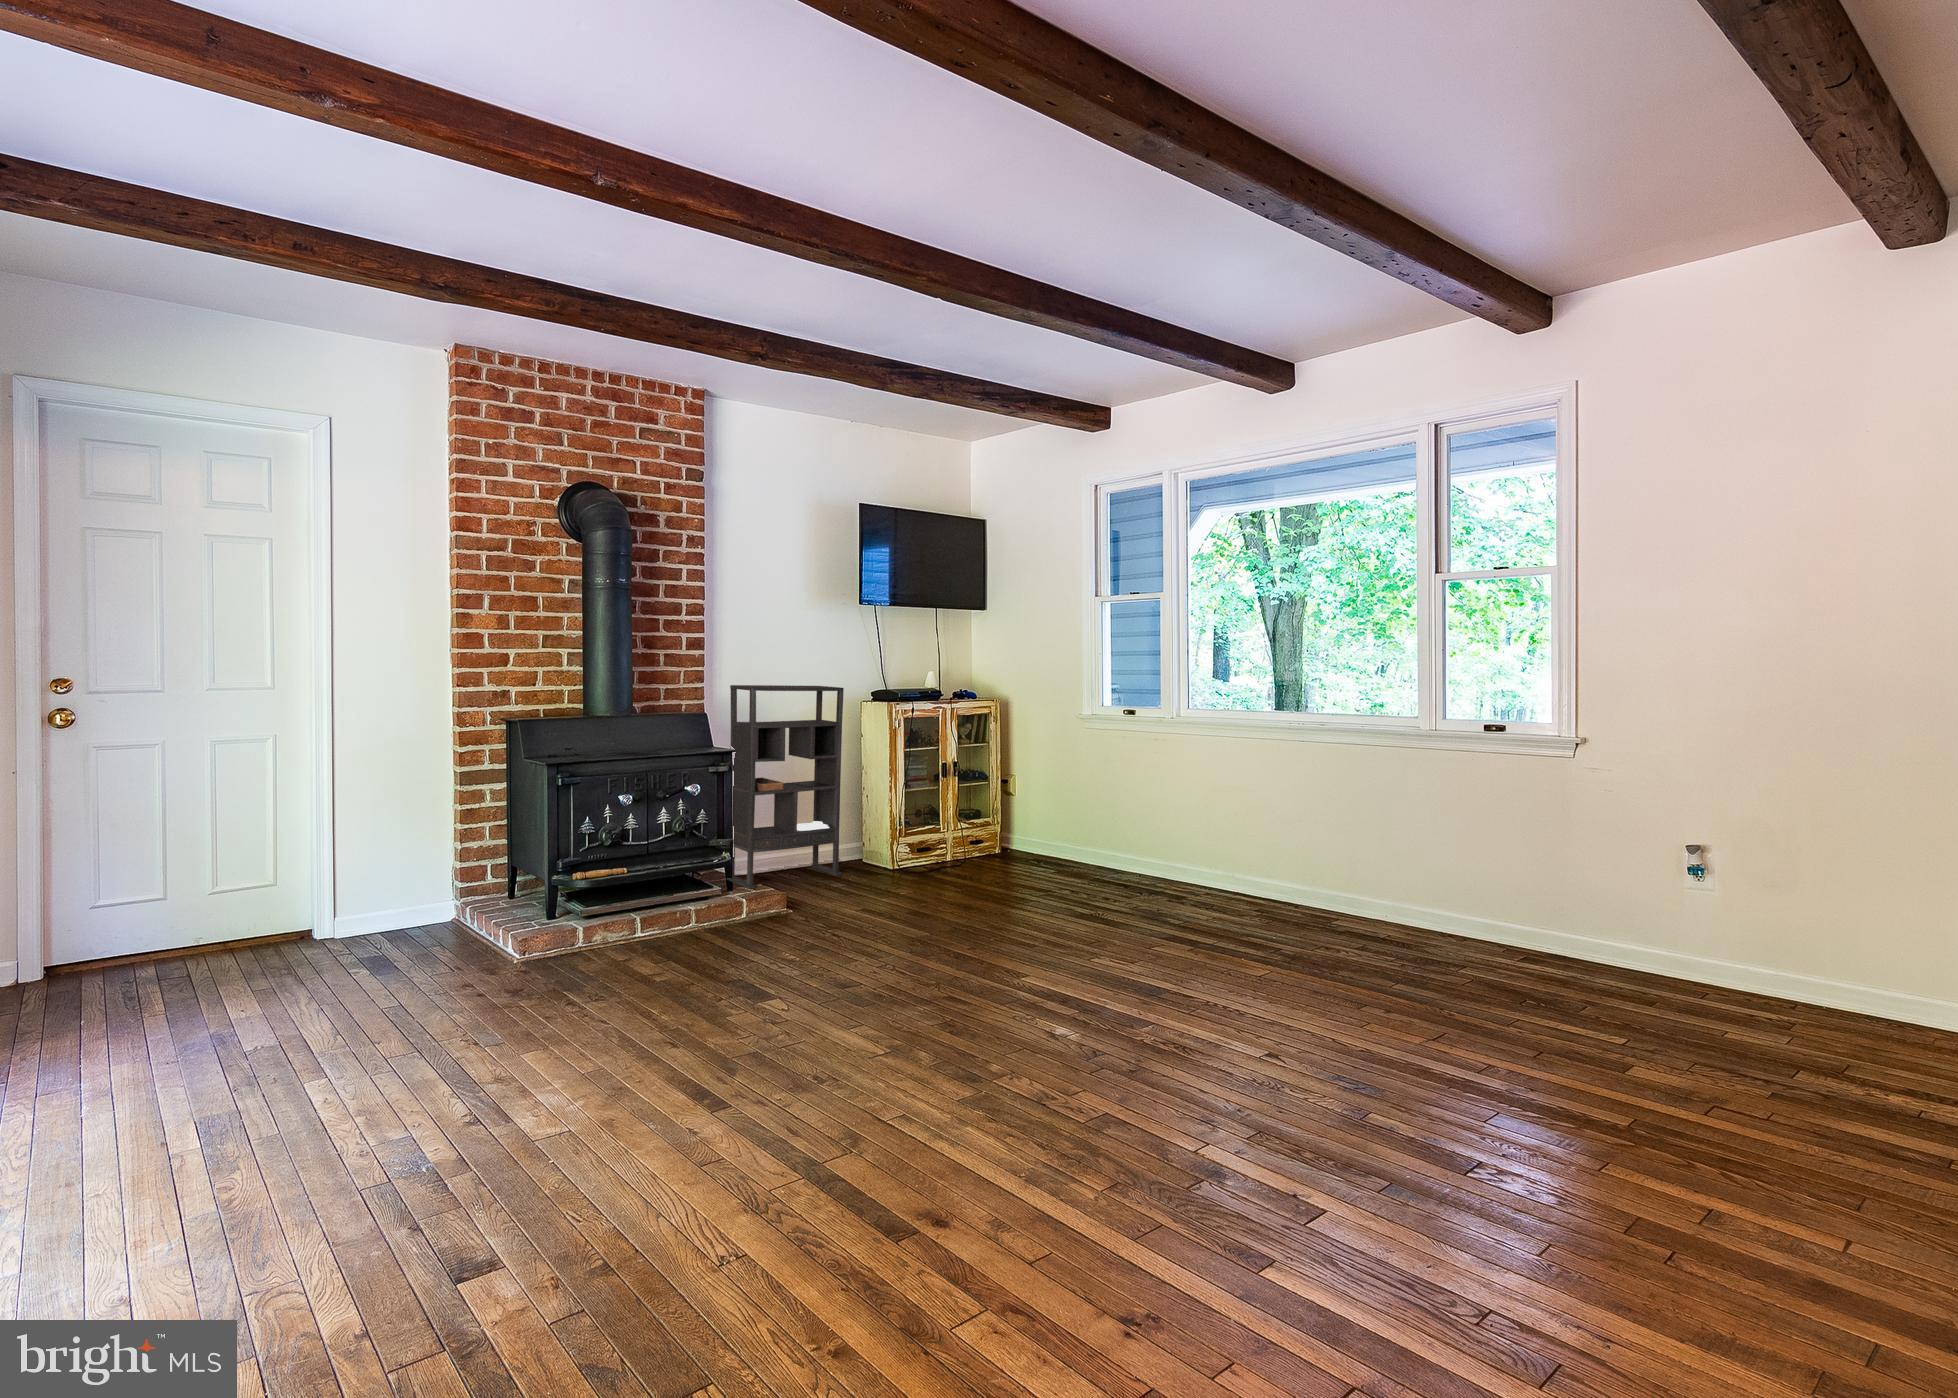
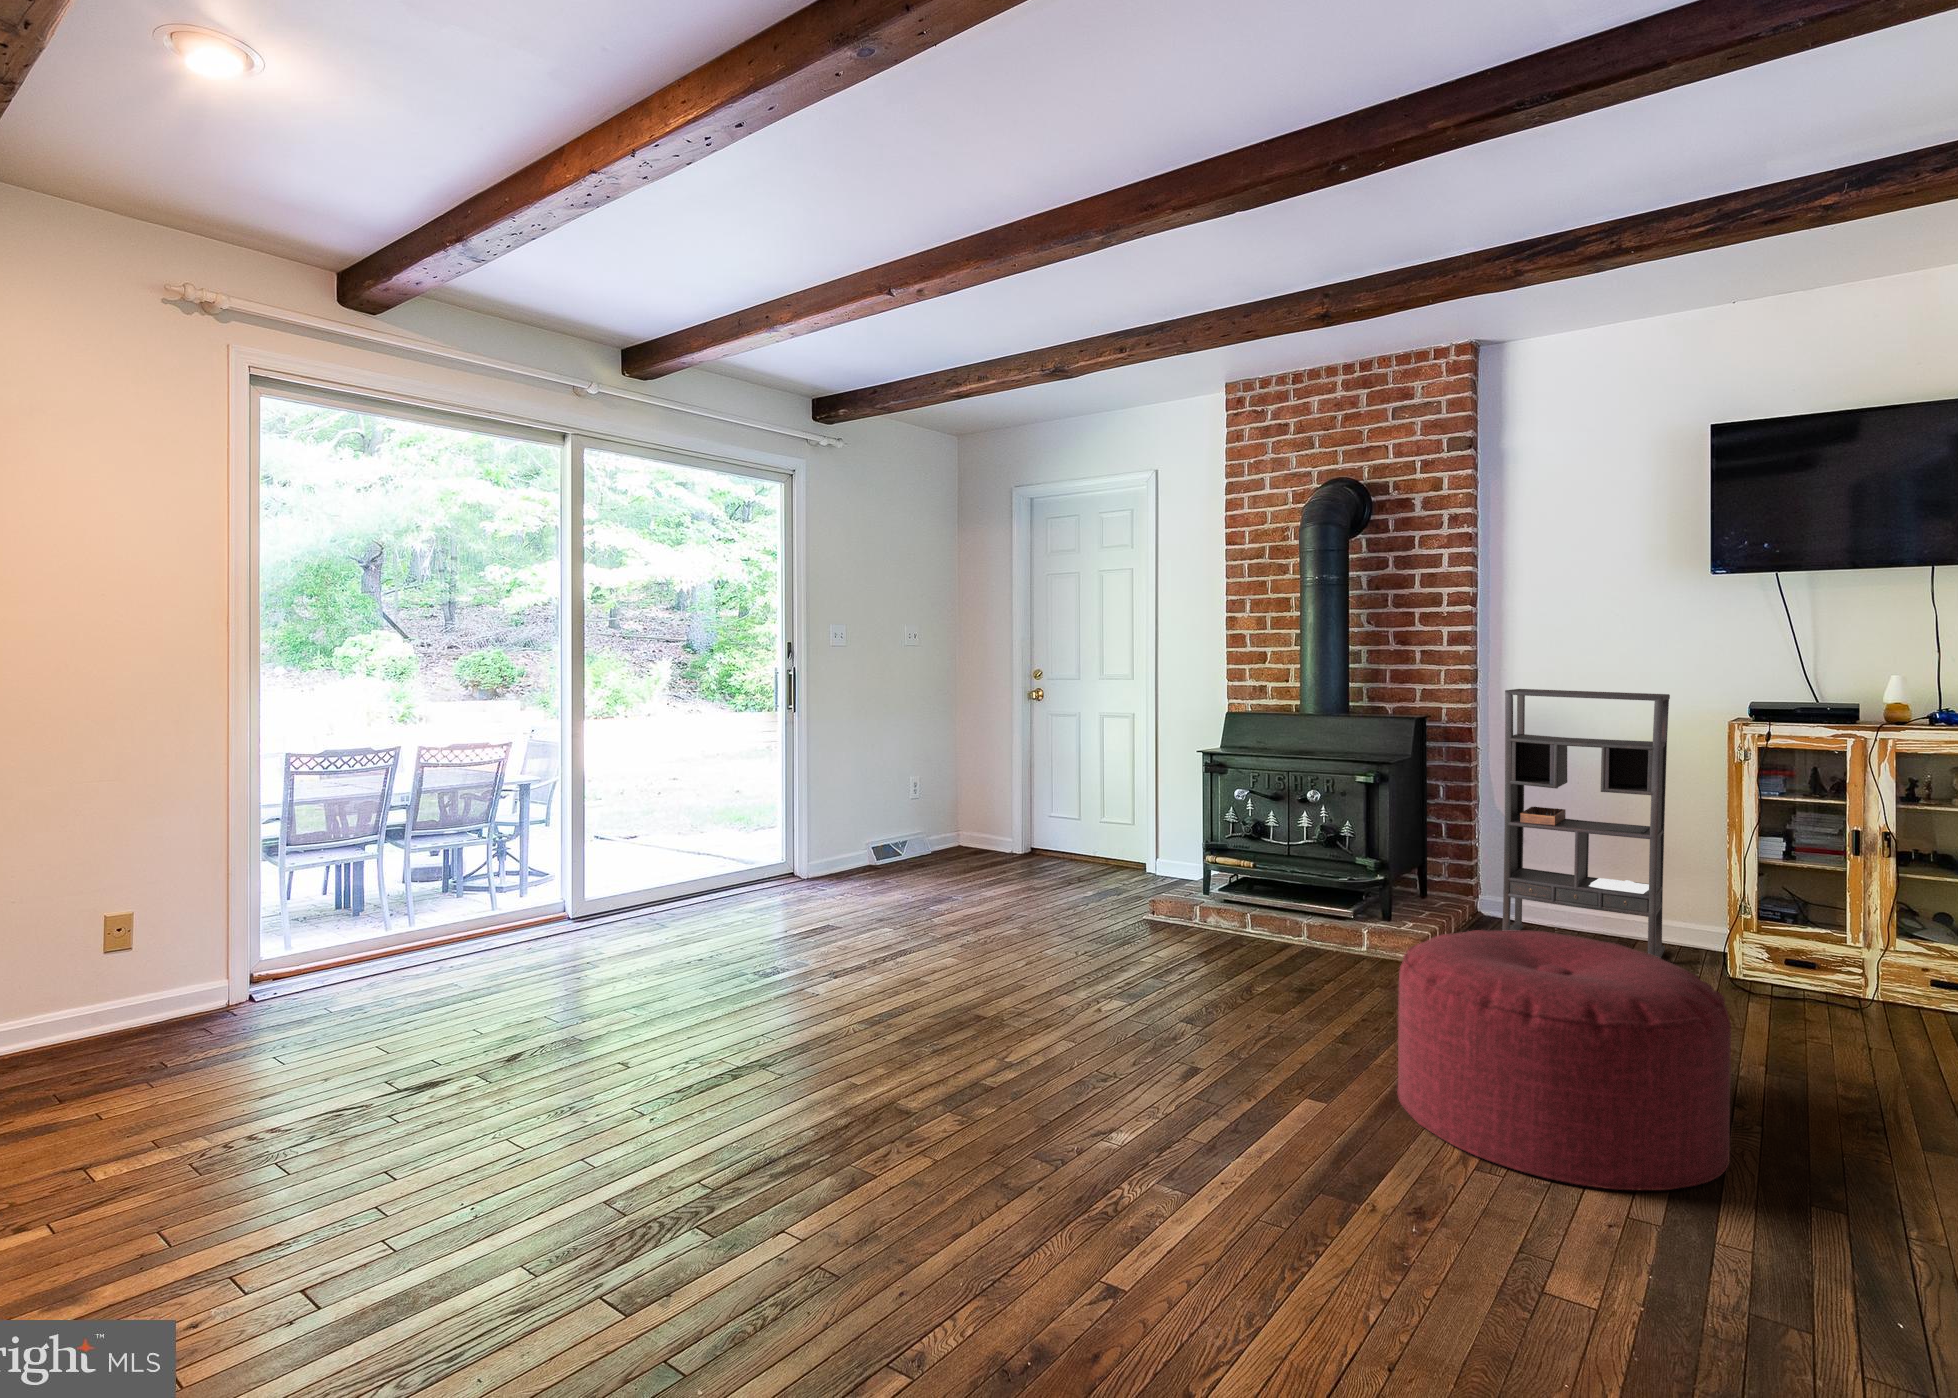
ottoman: none [950,842,1125,978] -> present [1397,930,1731,1190]

